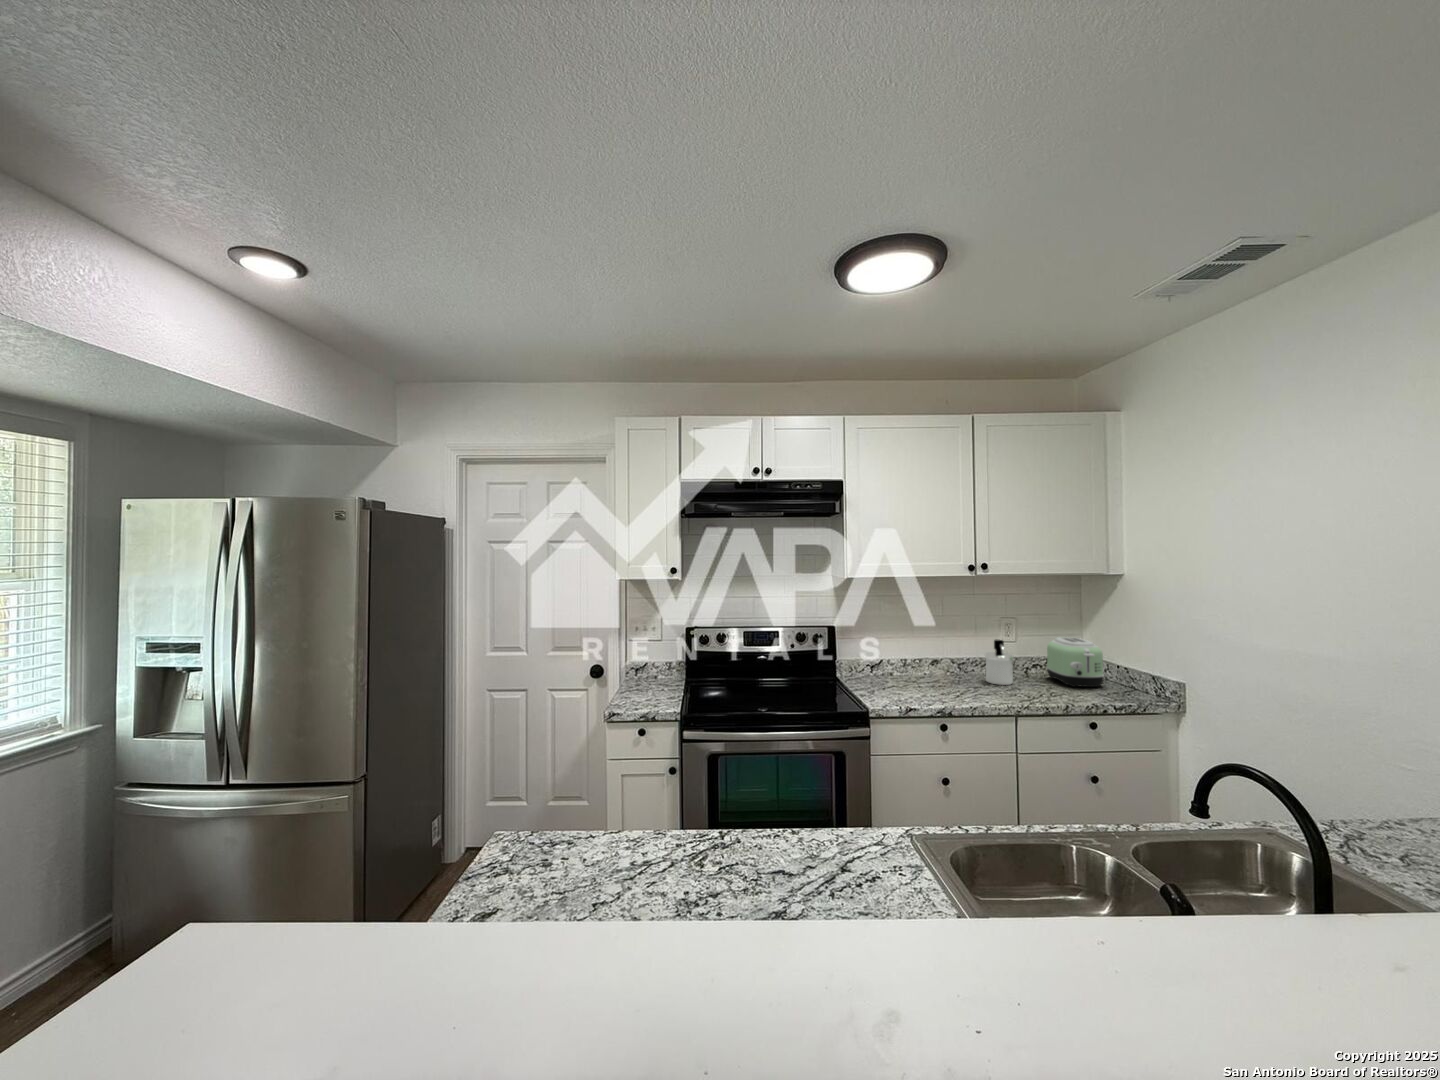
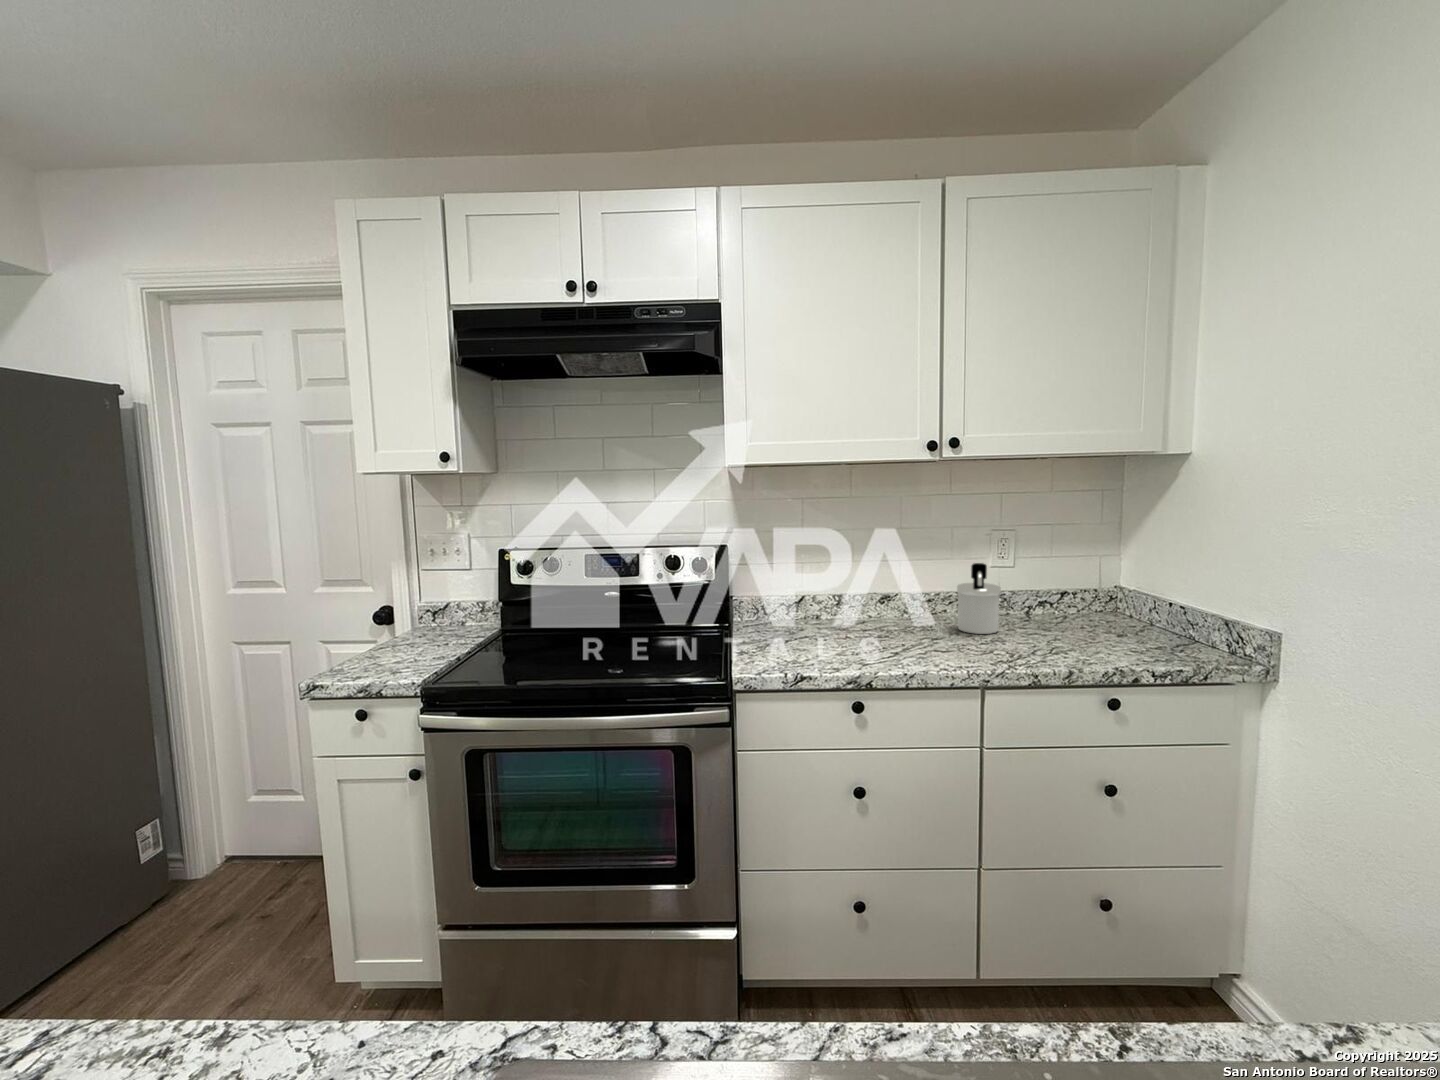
toaster: present [1047,637,1104,687] -> none [1057,559,1146,638]

